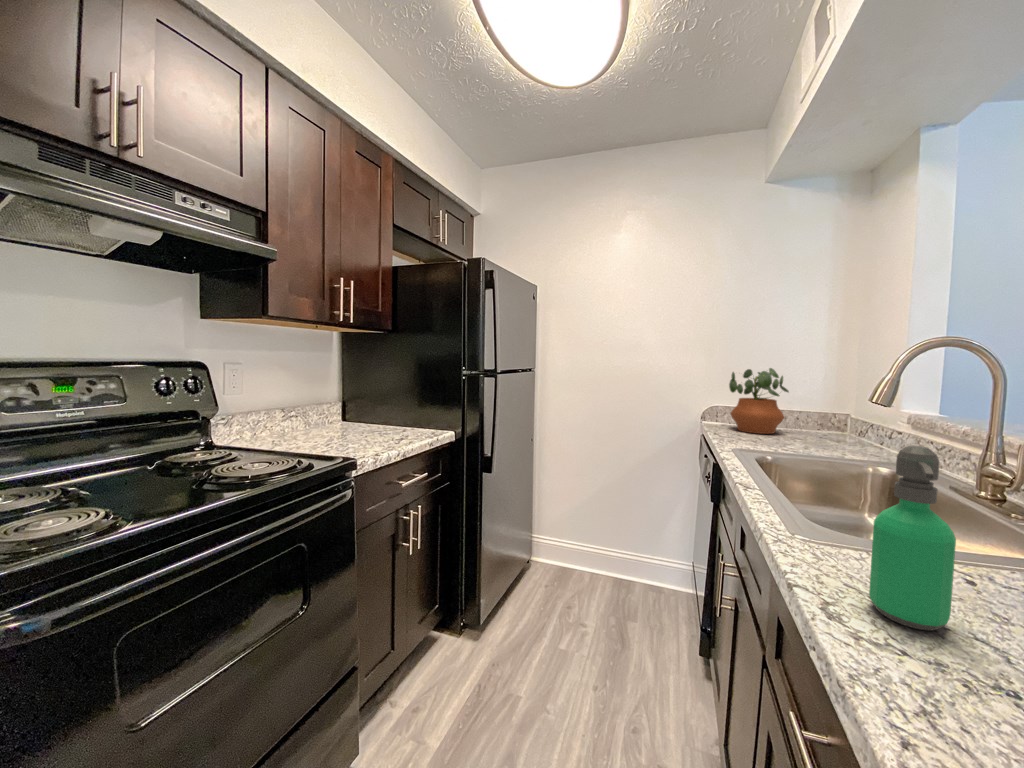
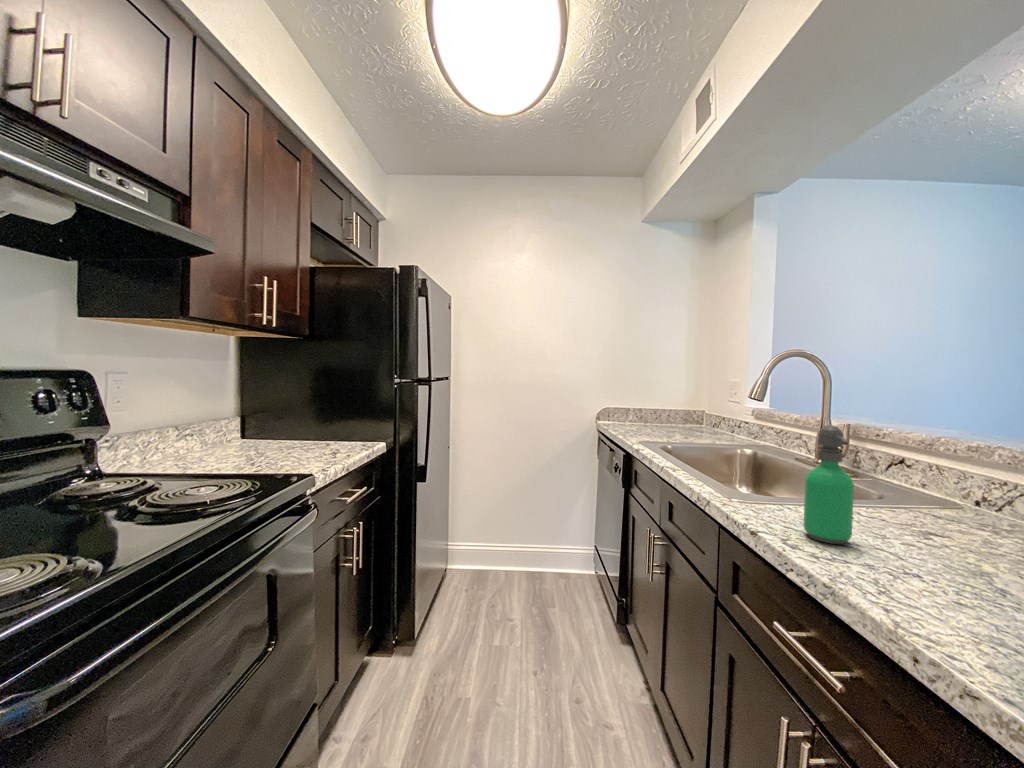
potted plant: present [729,368,789,434] -> none [625,374,669,430]

